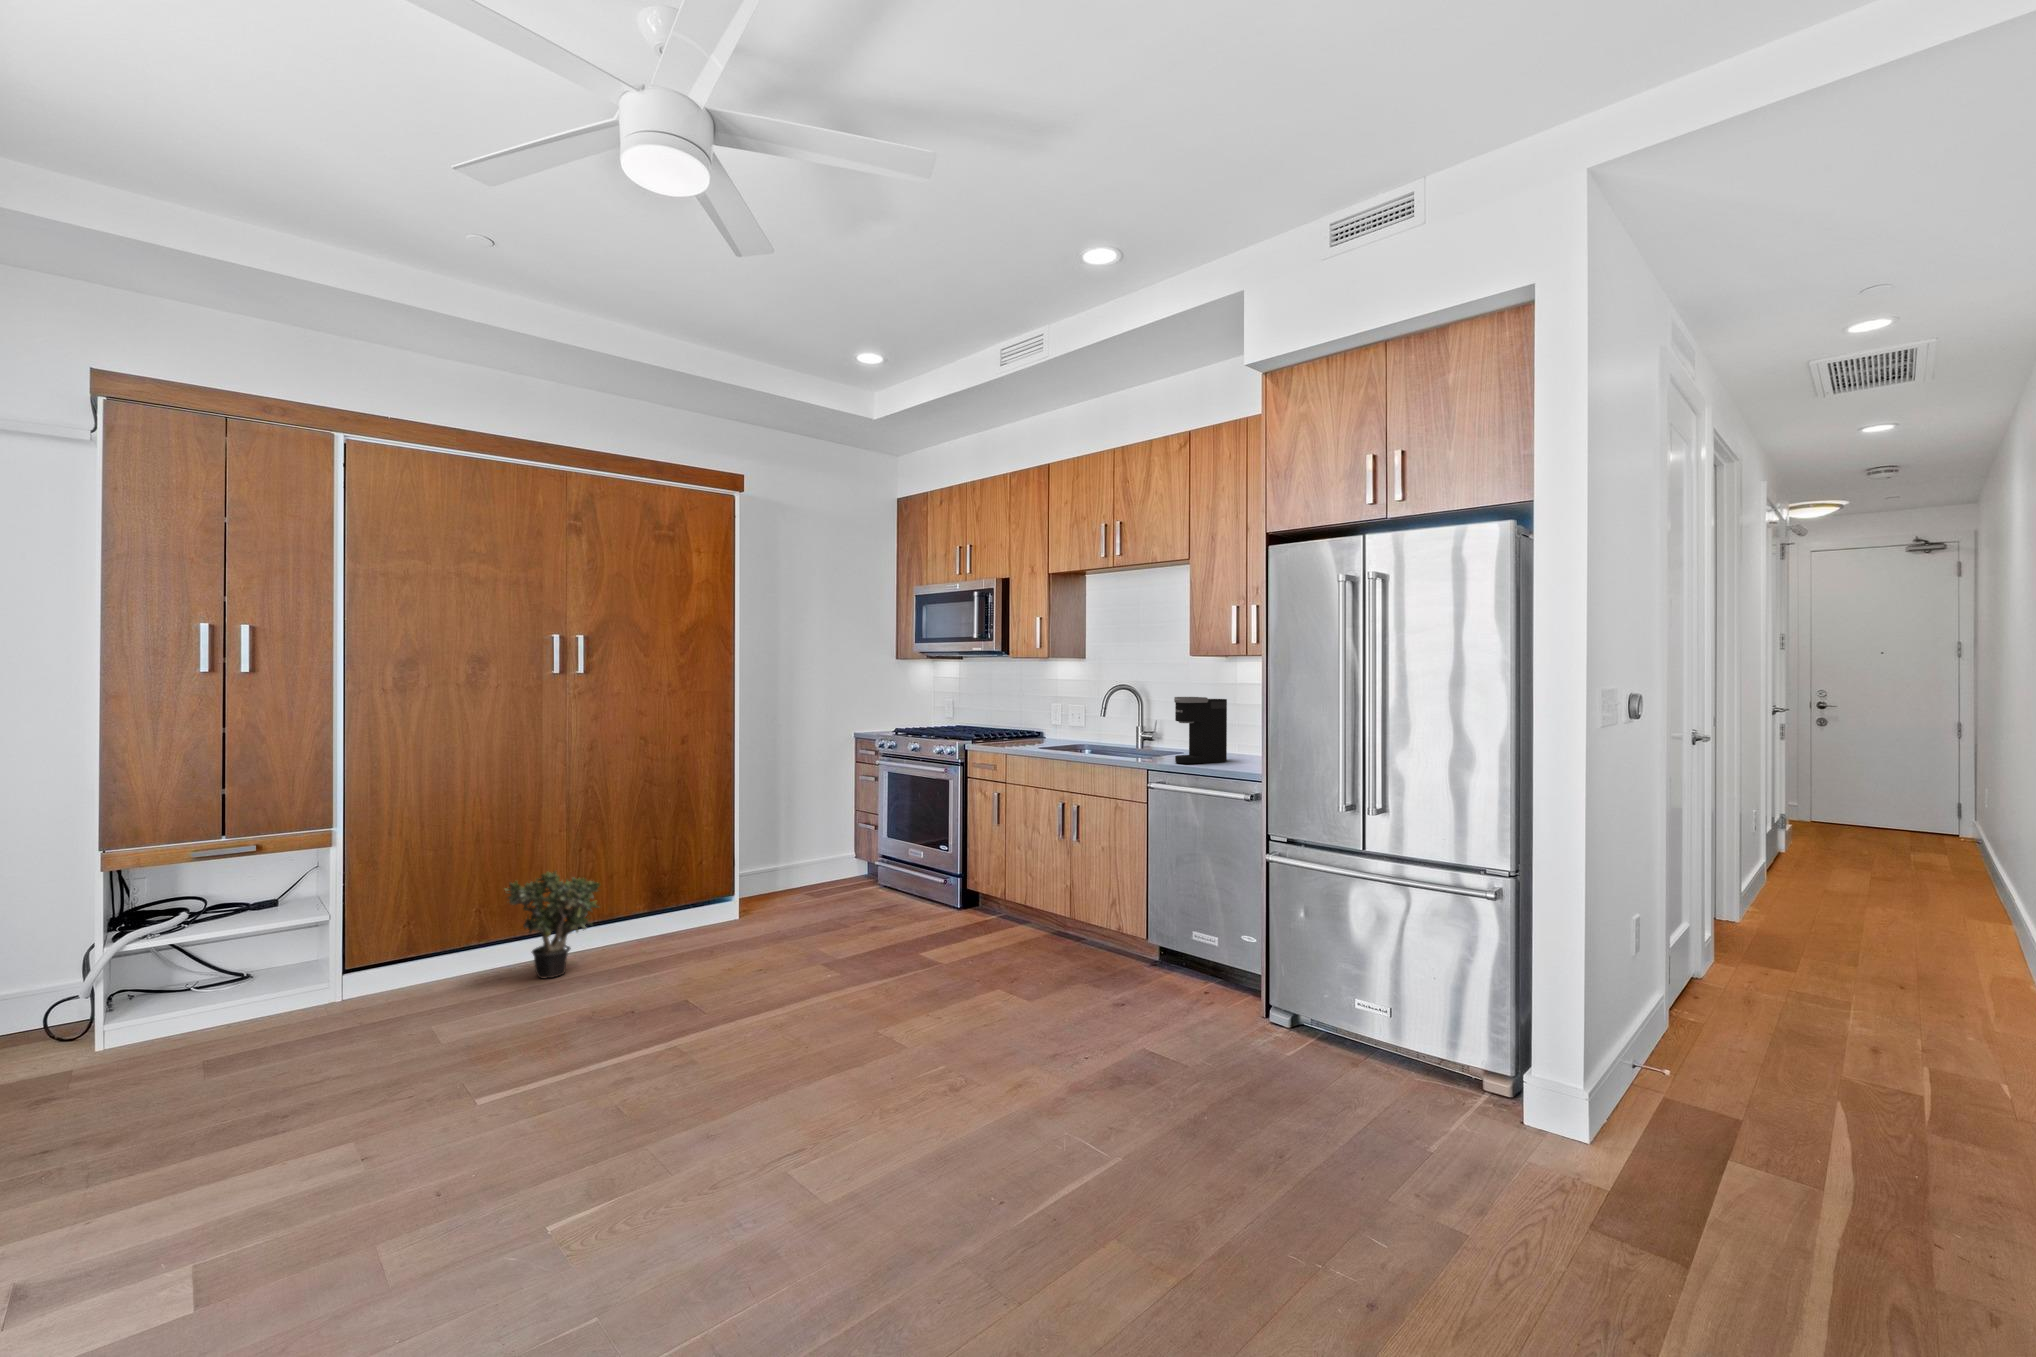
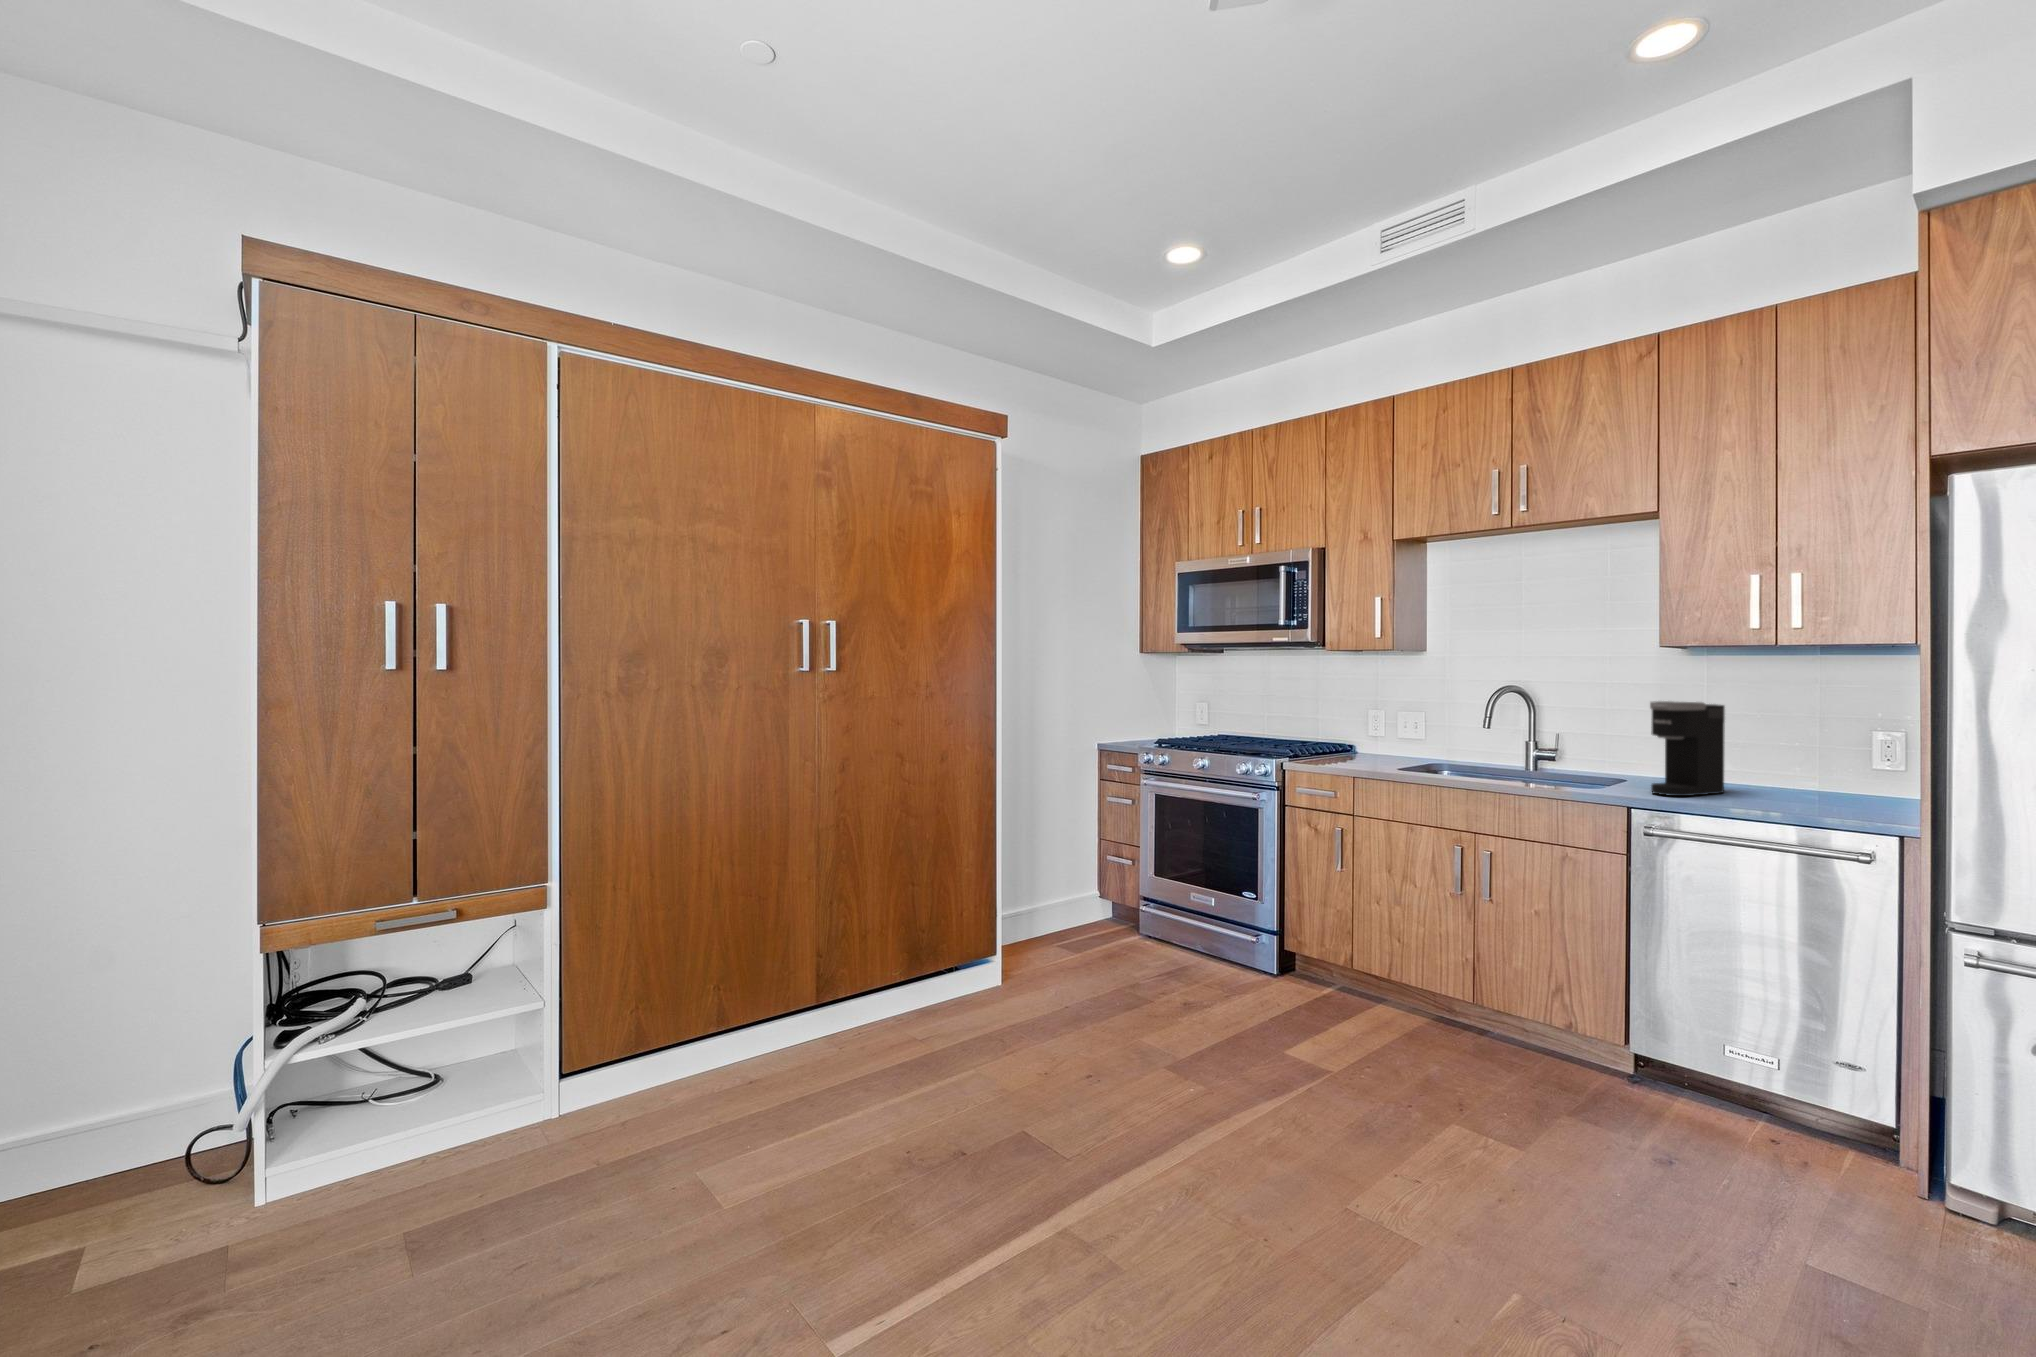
potted plant: present [505,871,600,978] -> none [755,935,870,1081]

